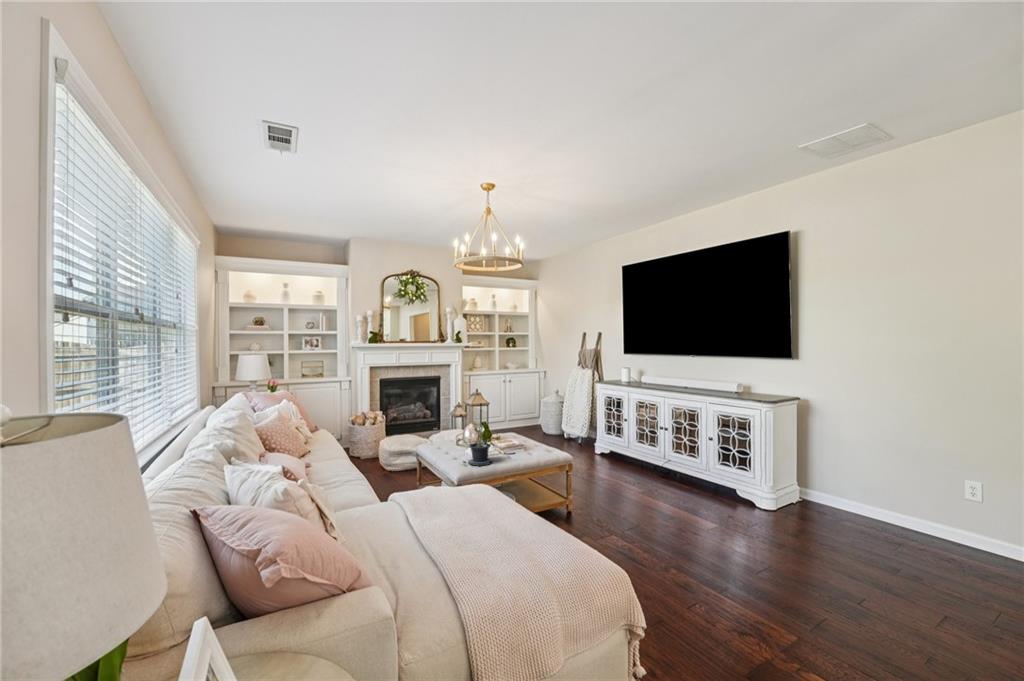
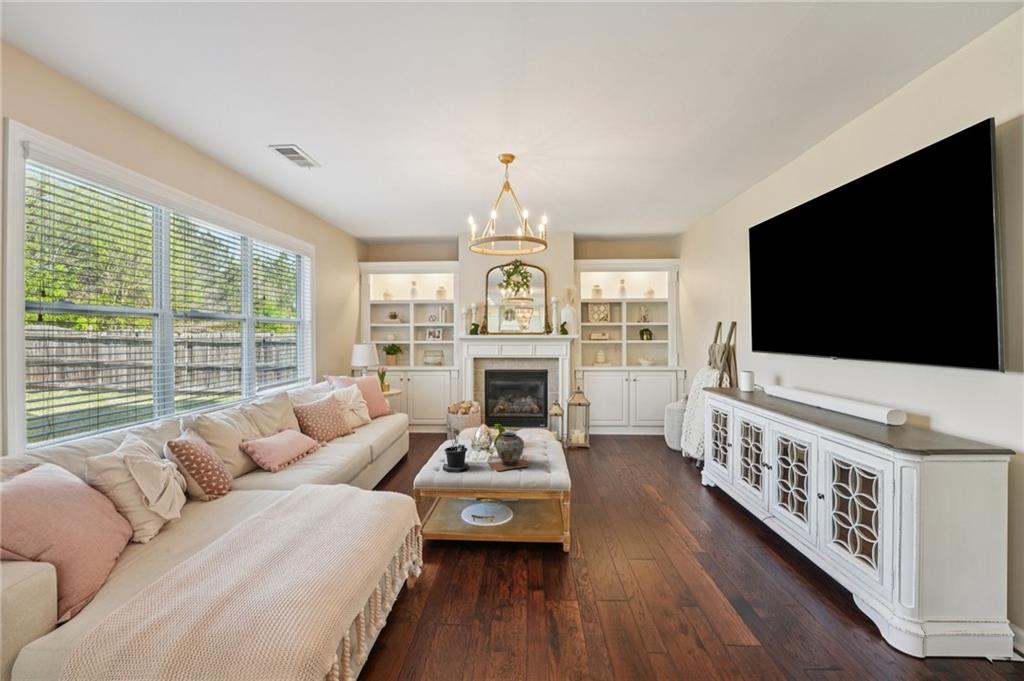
decorative vase: none [500,423,533,459] -> present [489,430,529,471]

